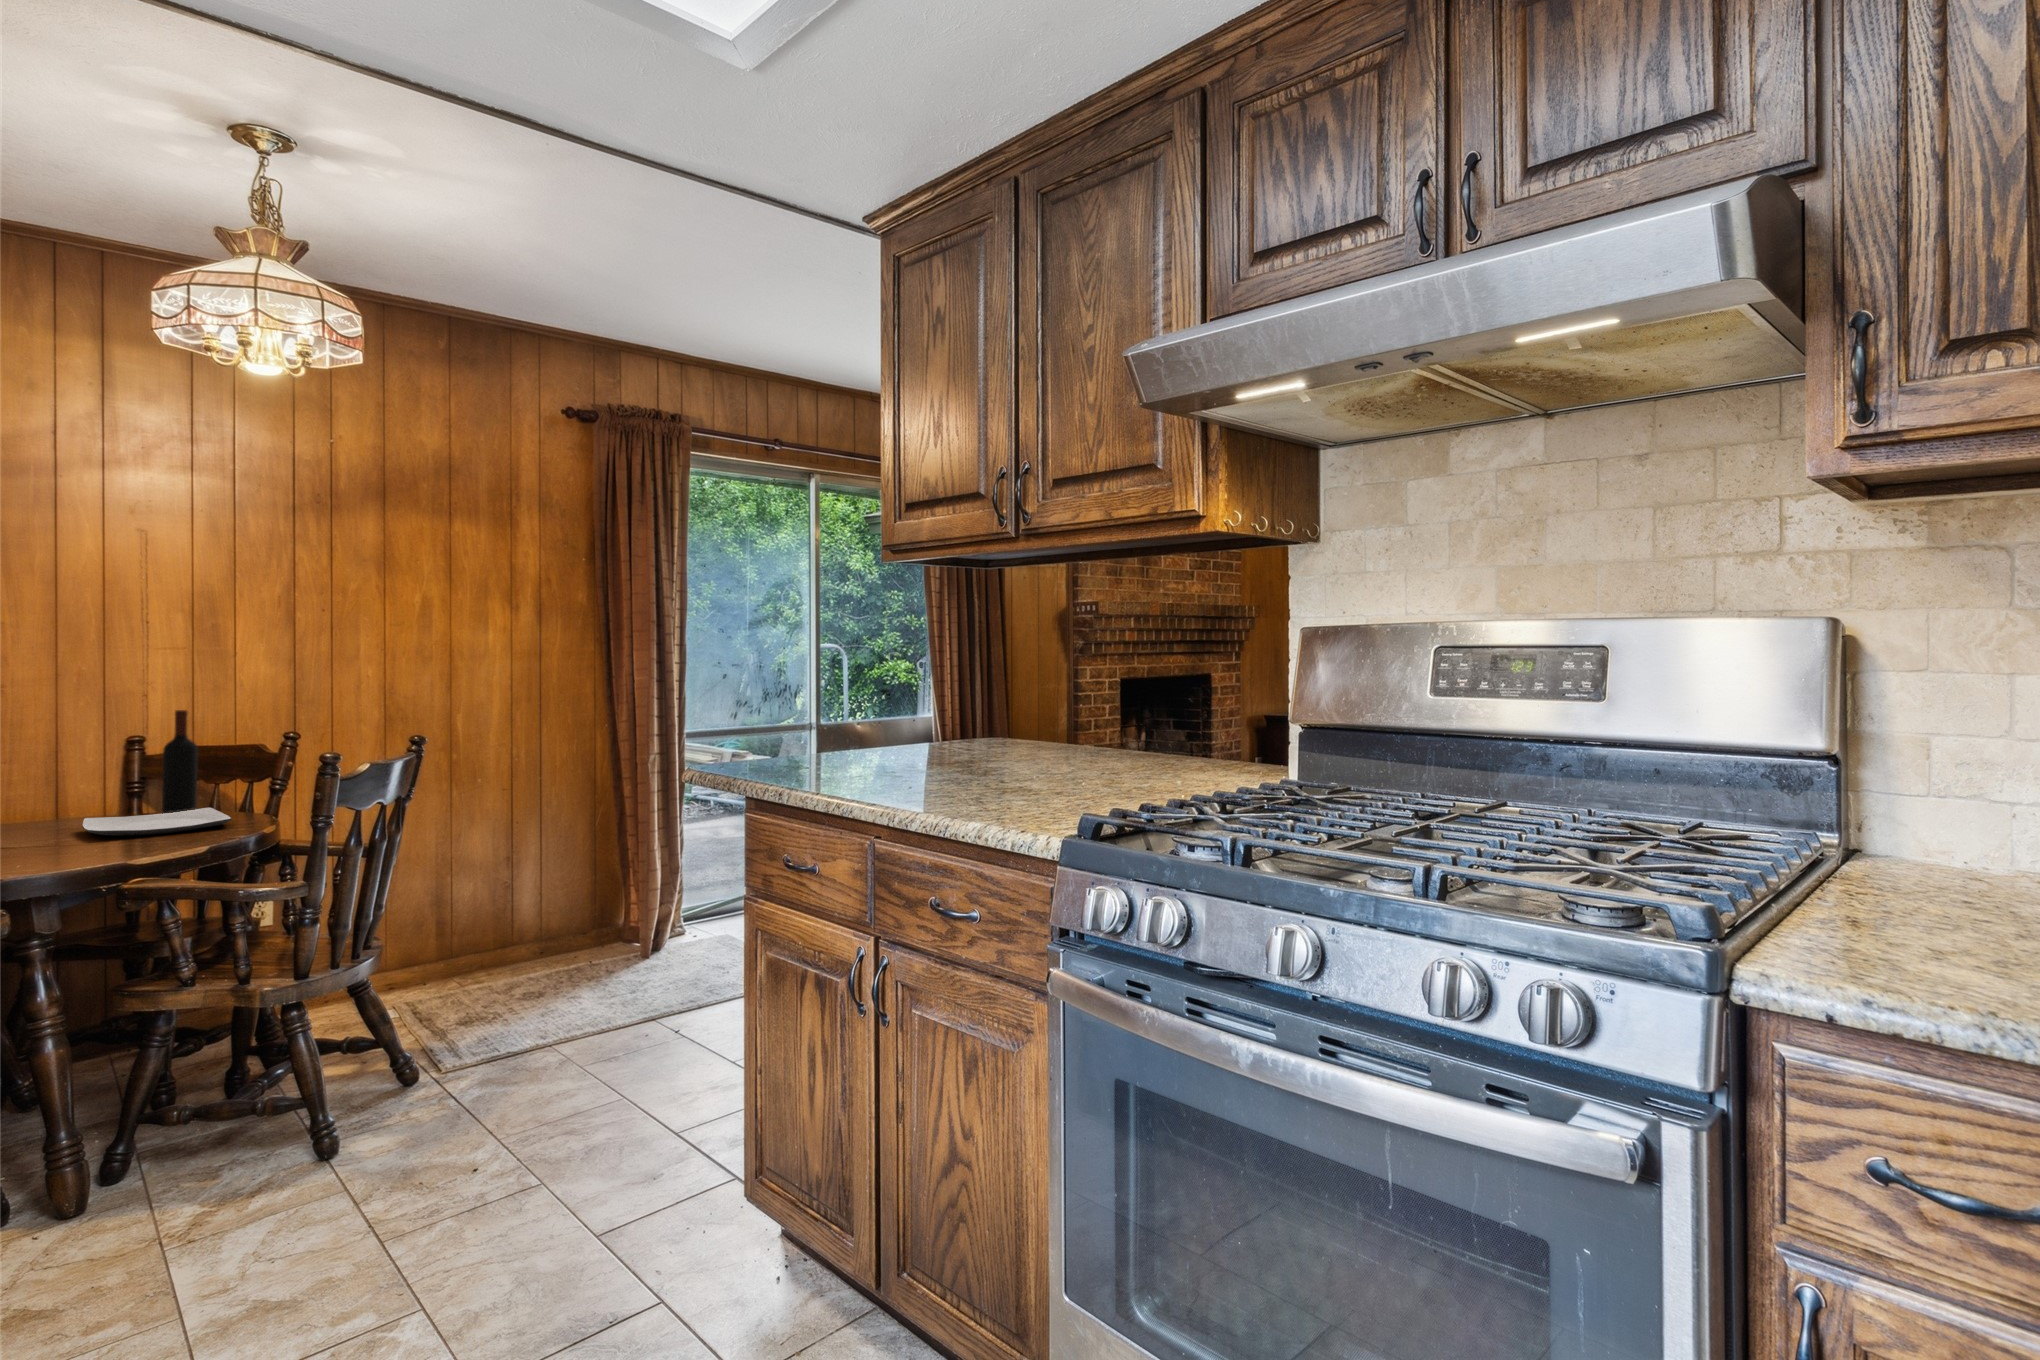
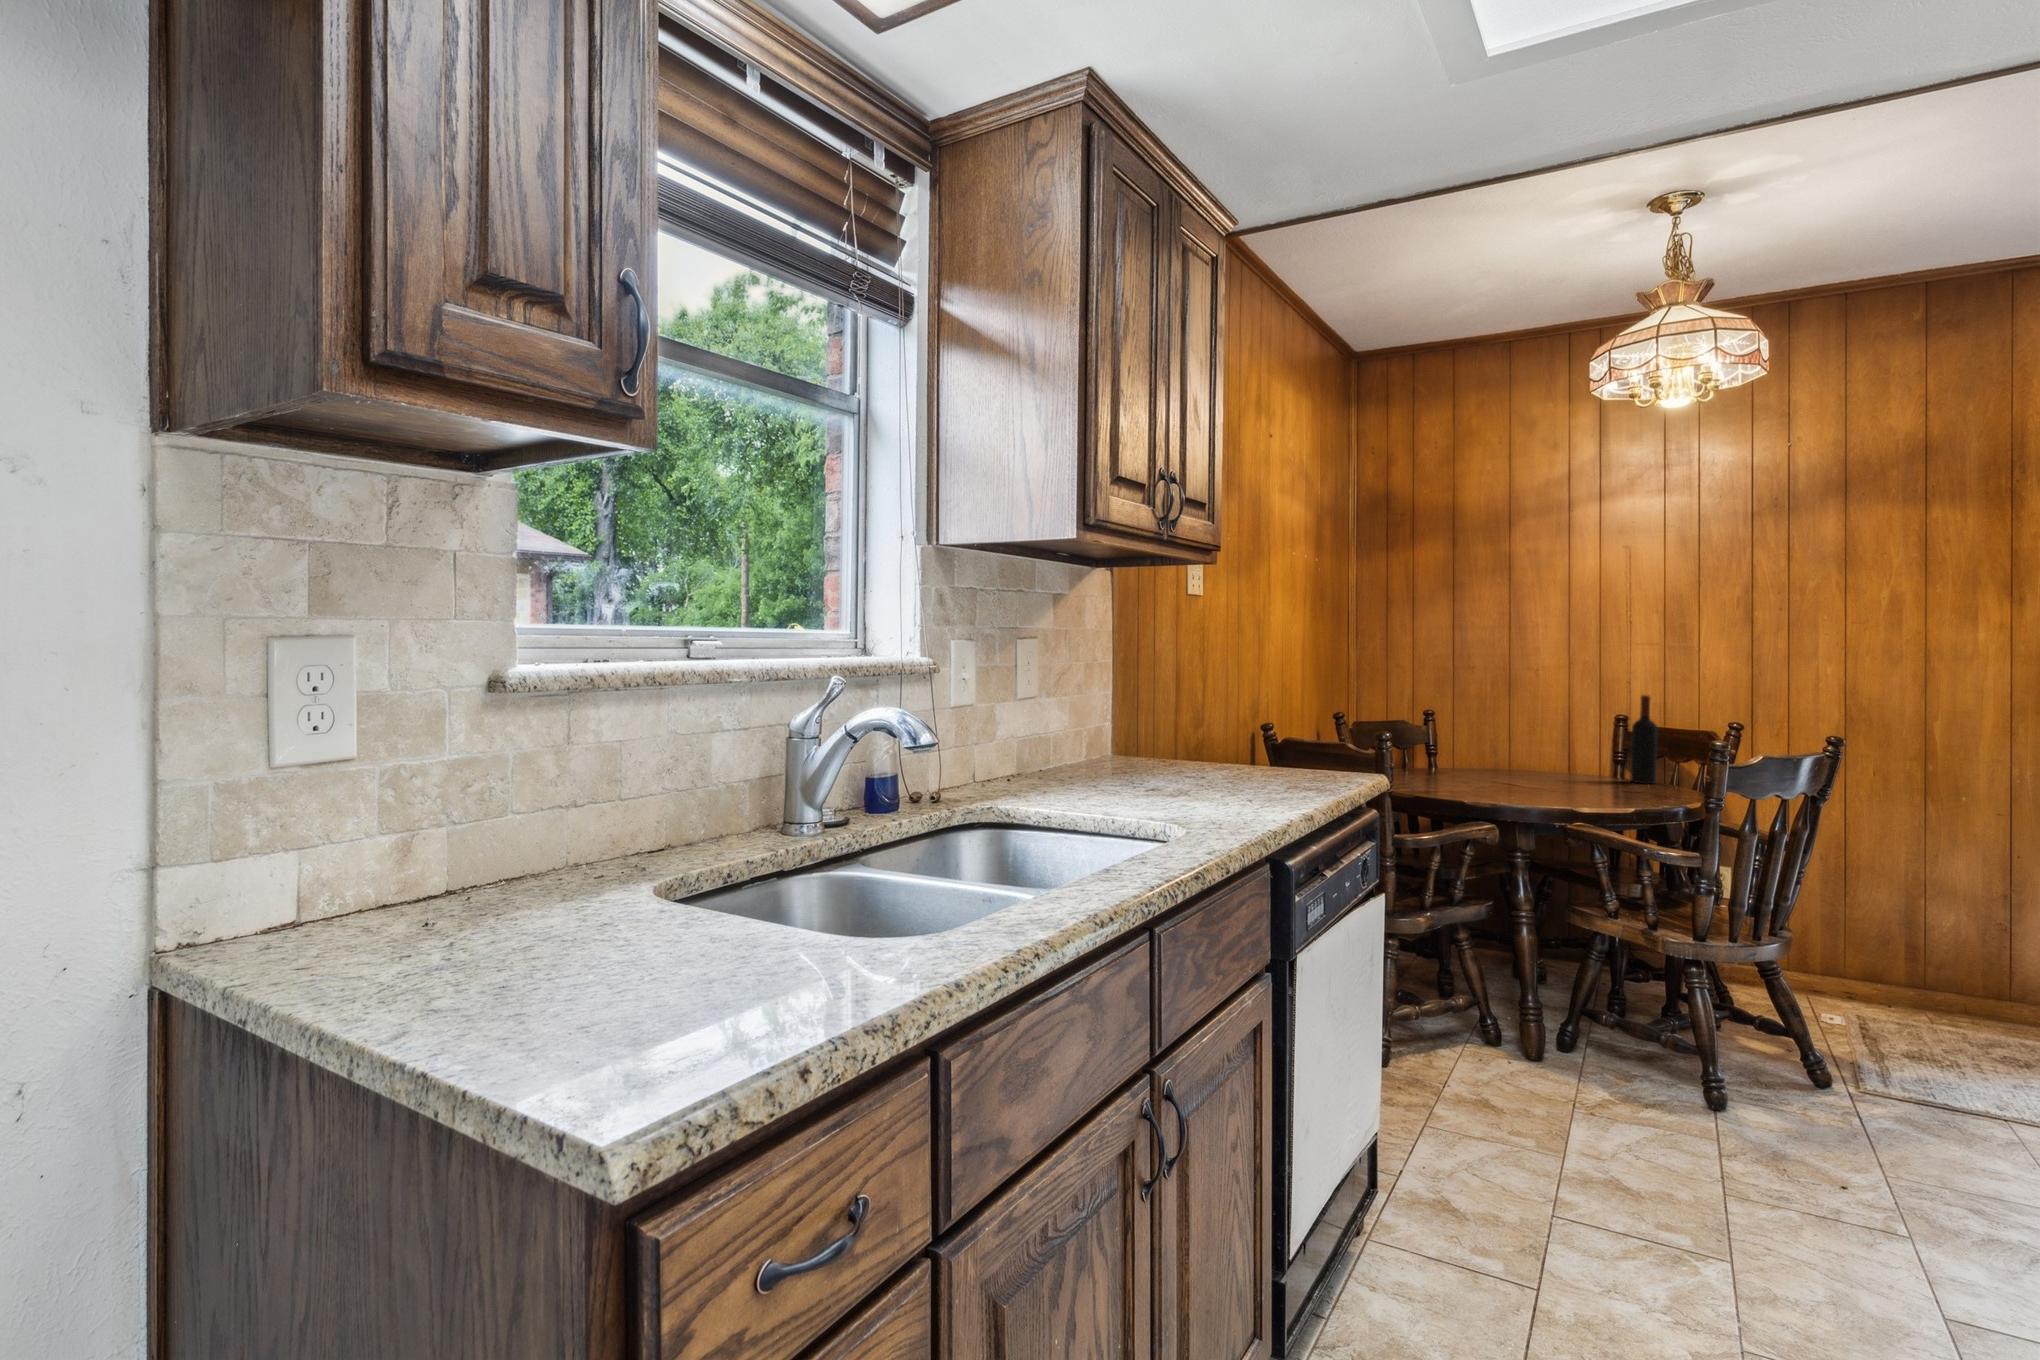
plate: present [83,808,231,836] -> none [1566,774,1669,795]

